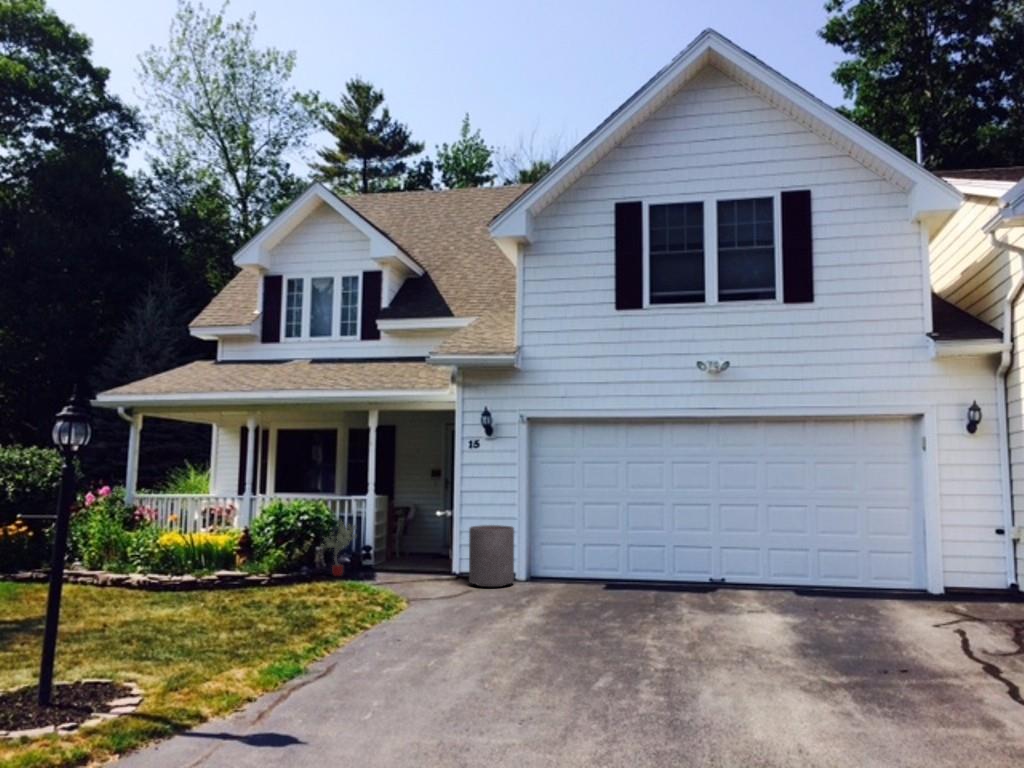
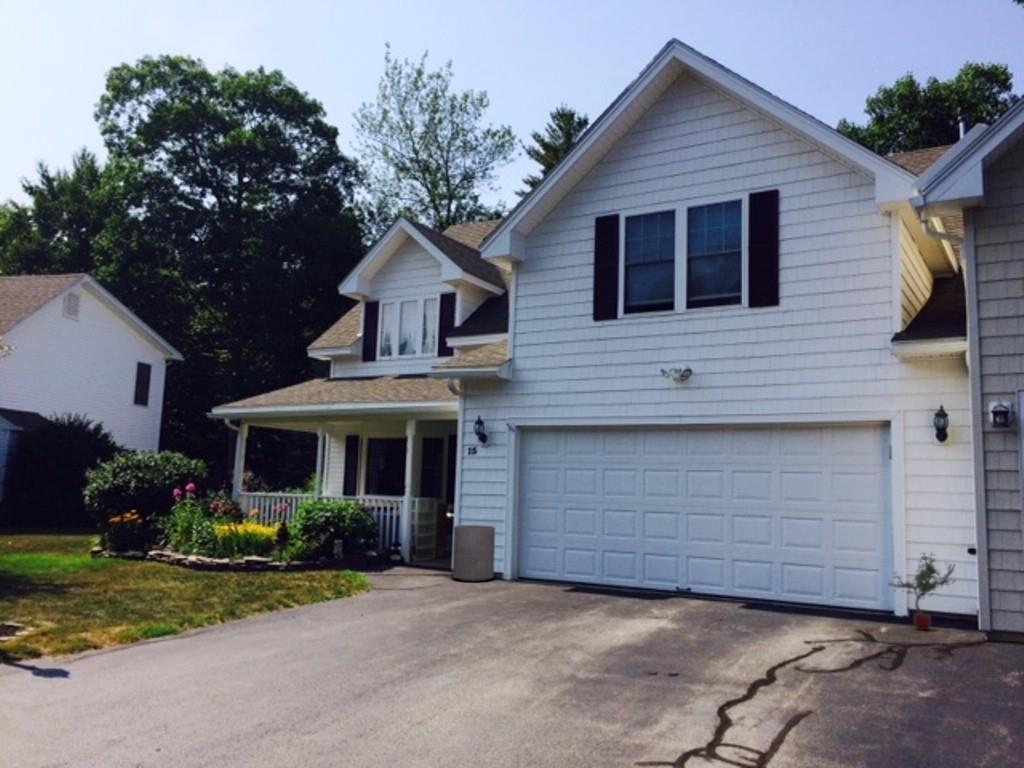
potted tree: present [321,522,356,576] -> present [889,553,955,630]

